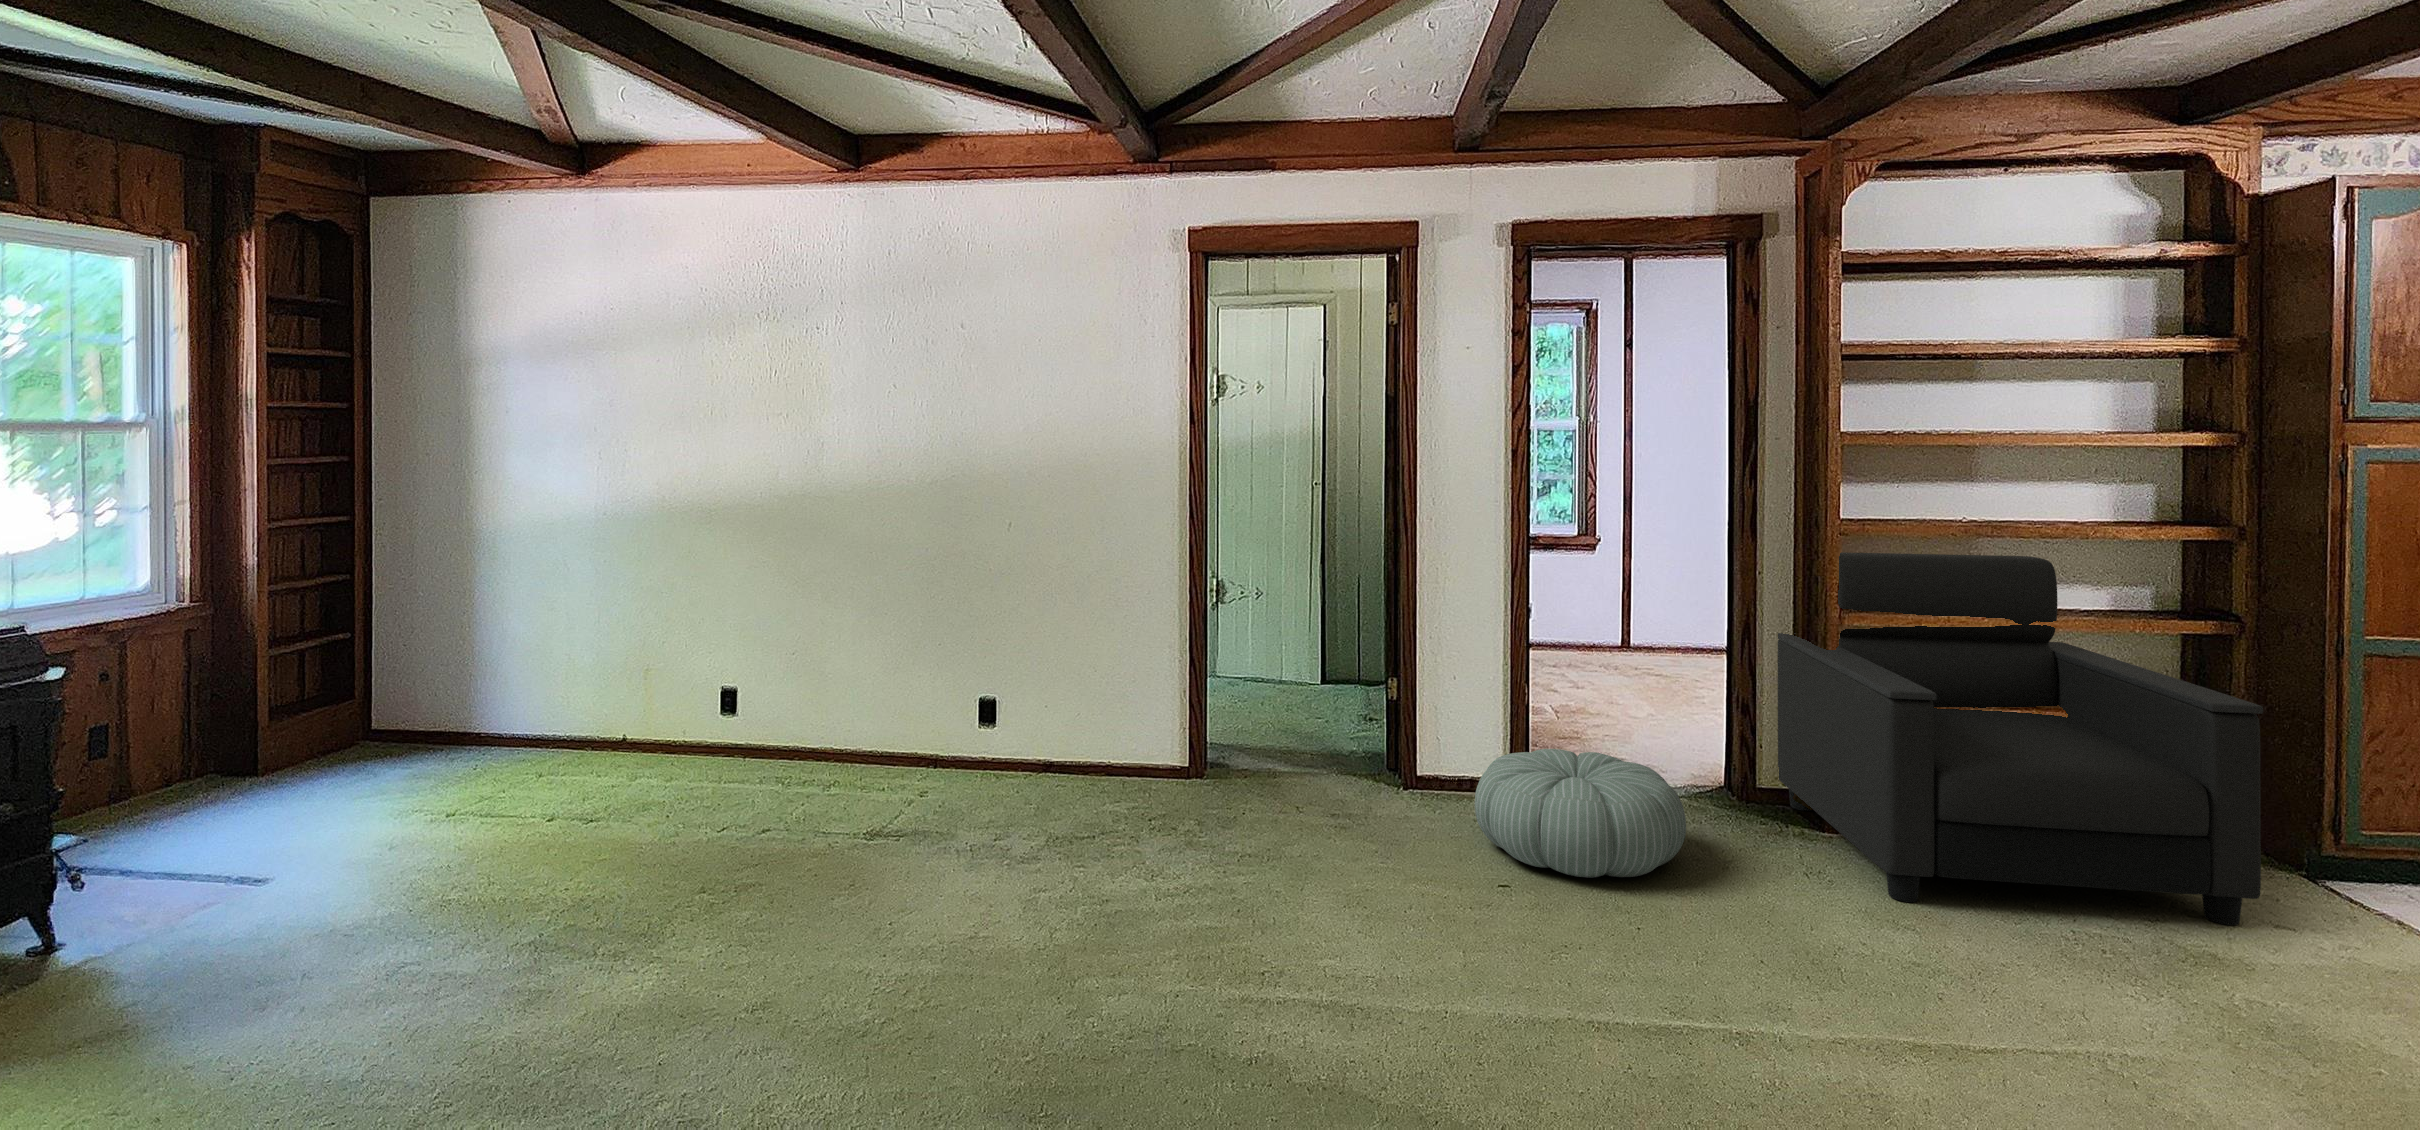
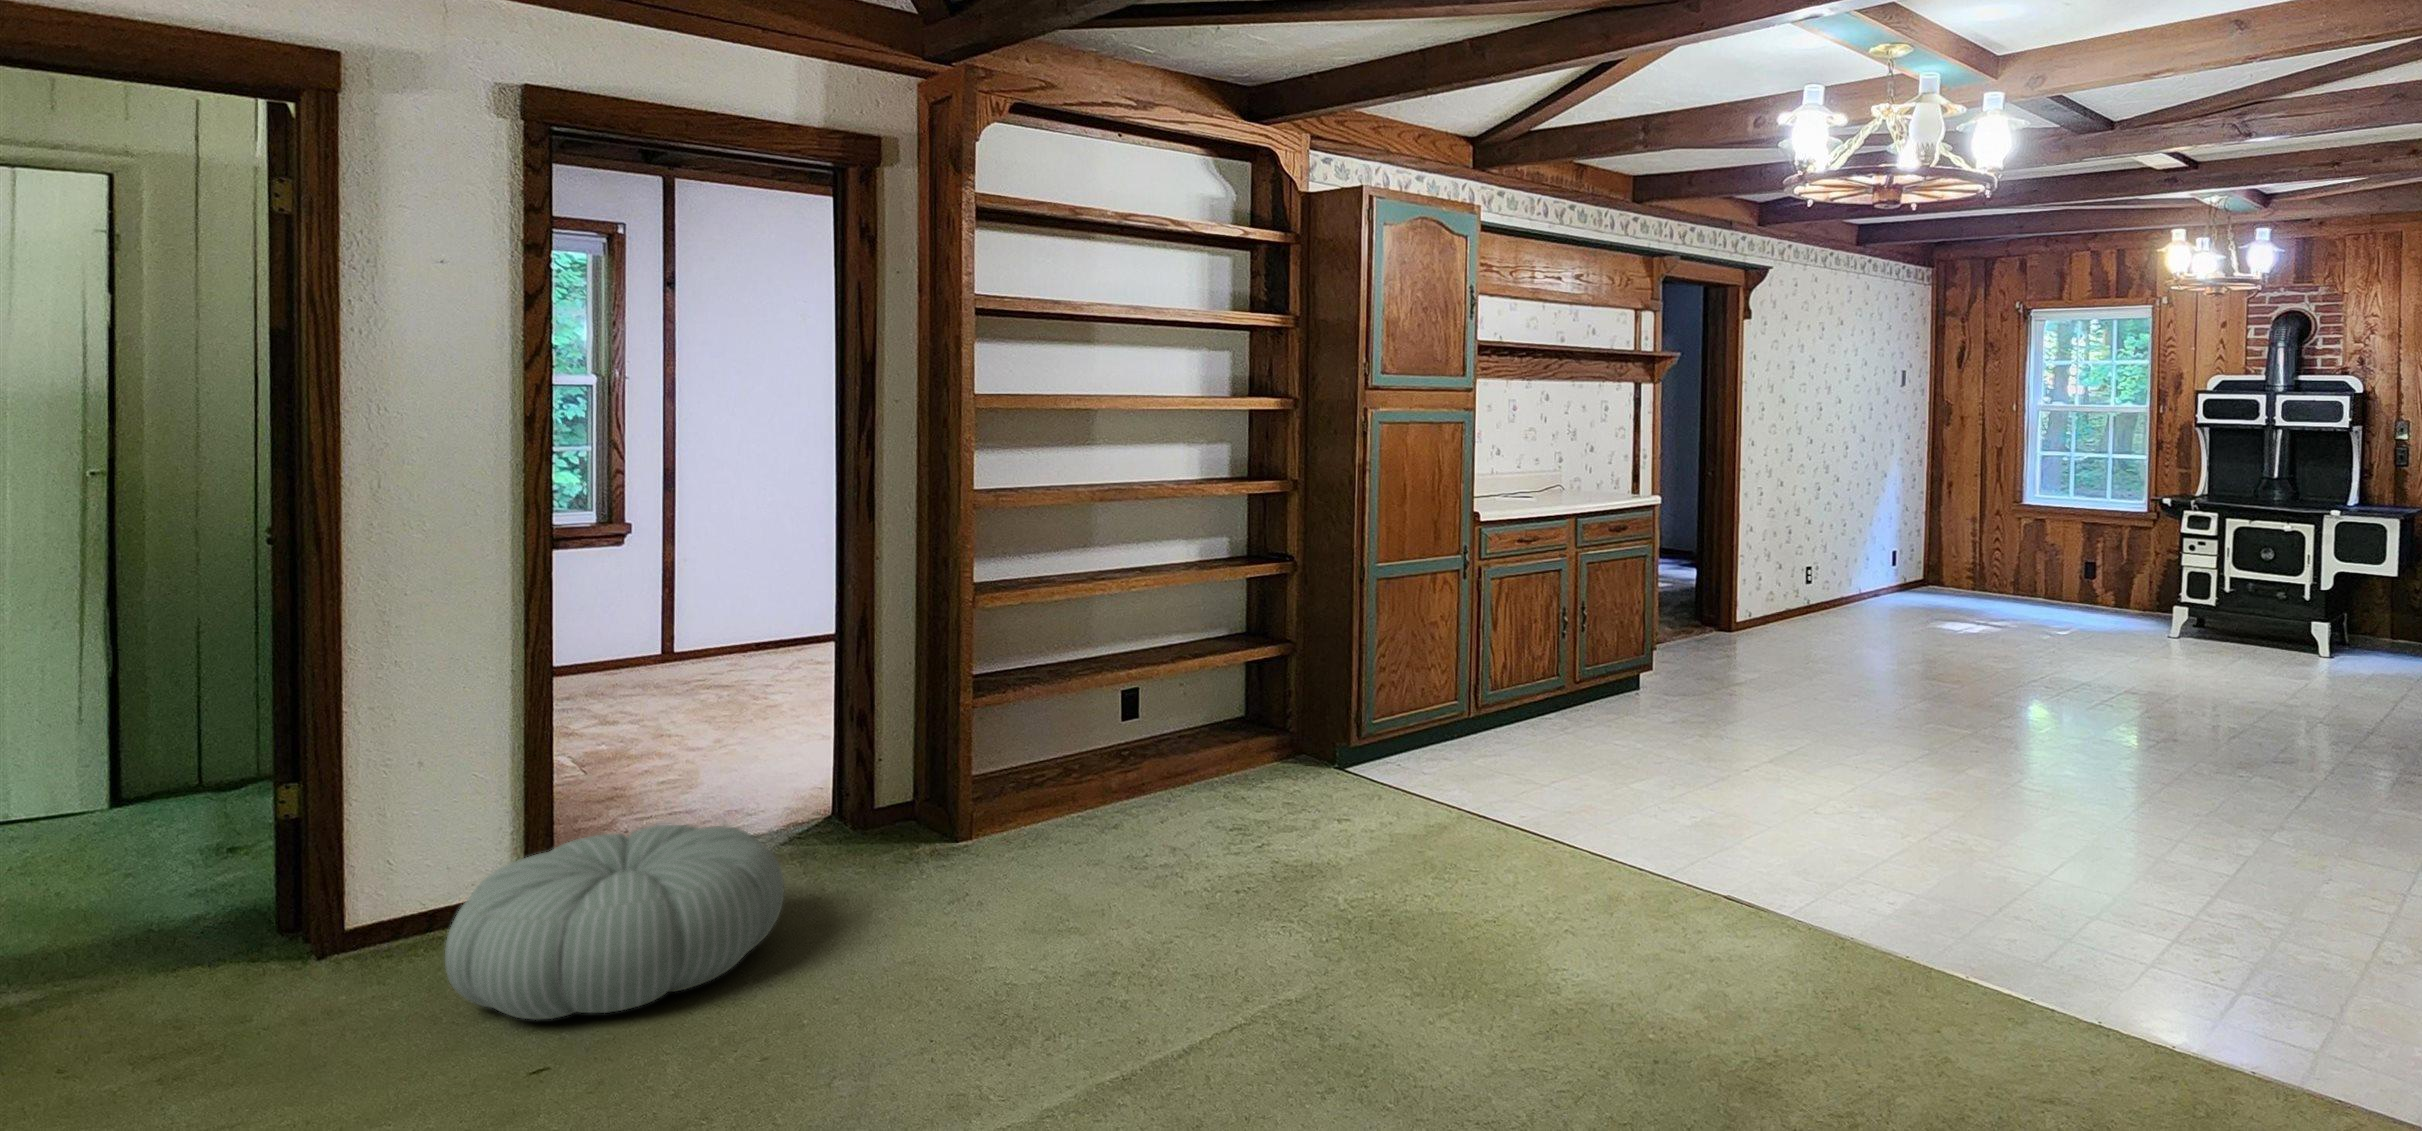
armchair: present [1778,552,2263,925] -> none [898,517,1311,900]

